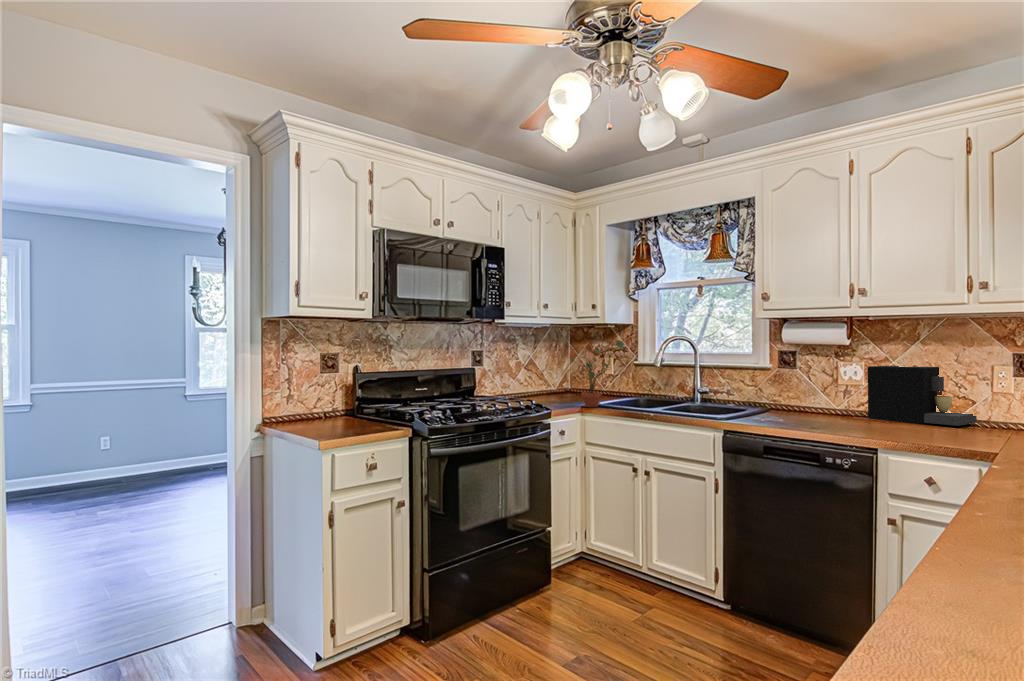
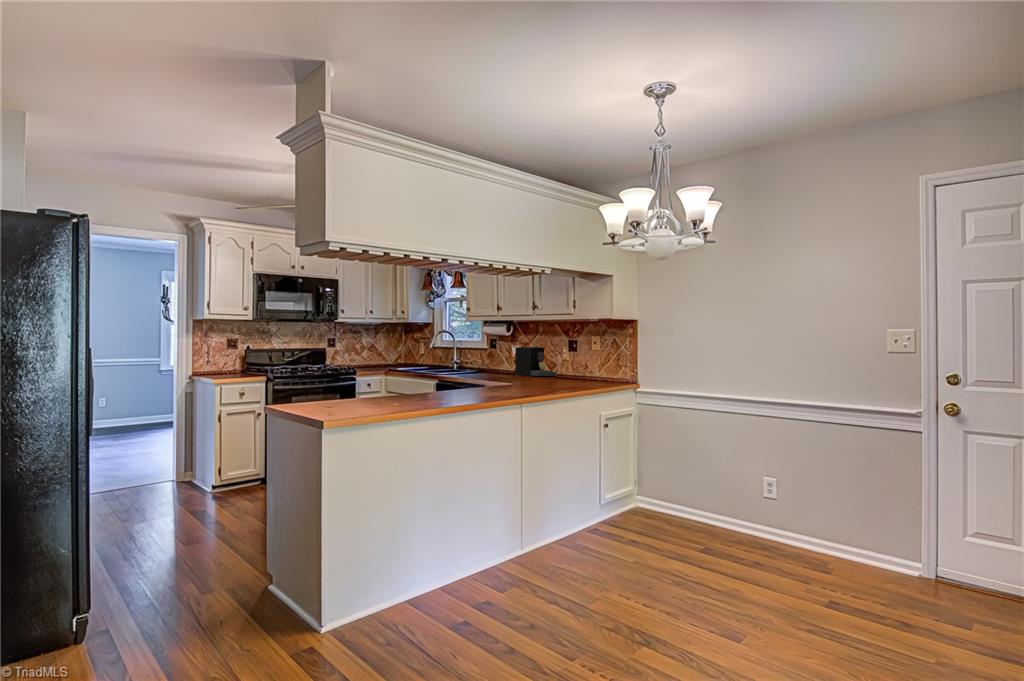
potted plant: present [572,341,624,407] -> none [375,333,410,370]

